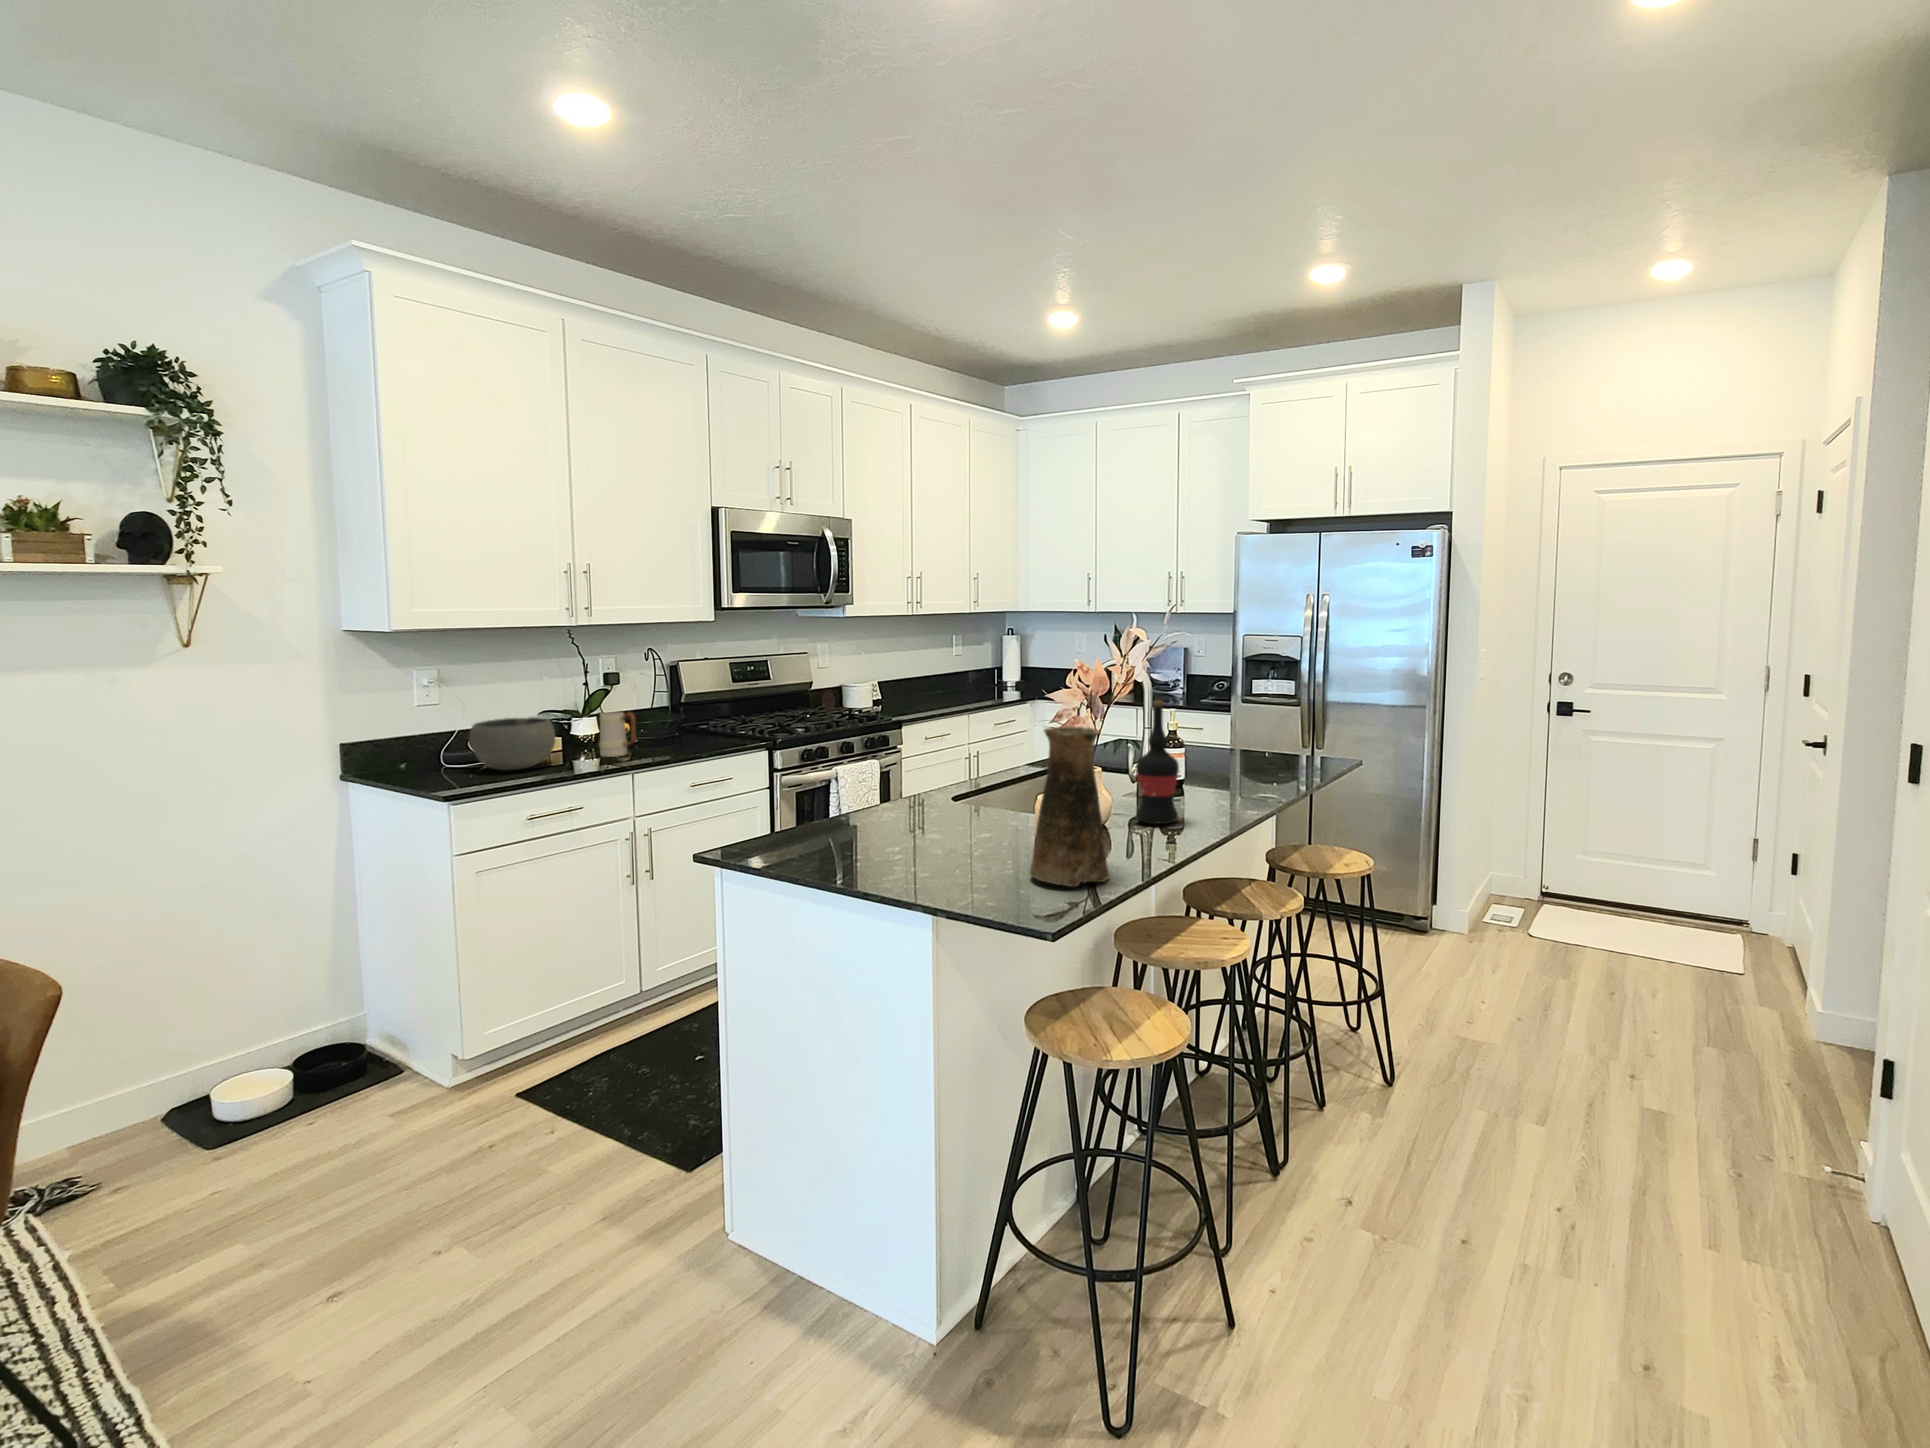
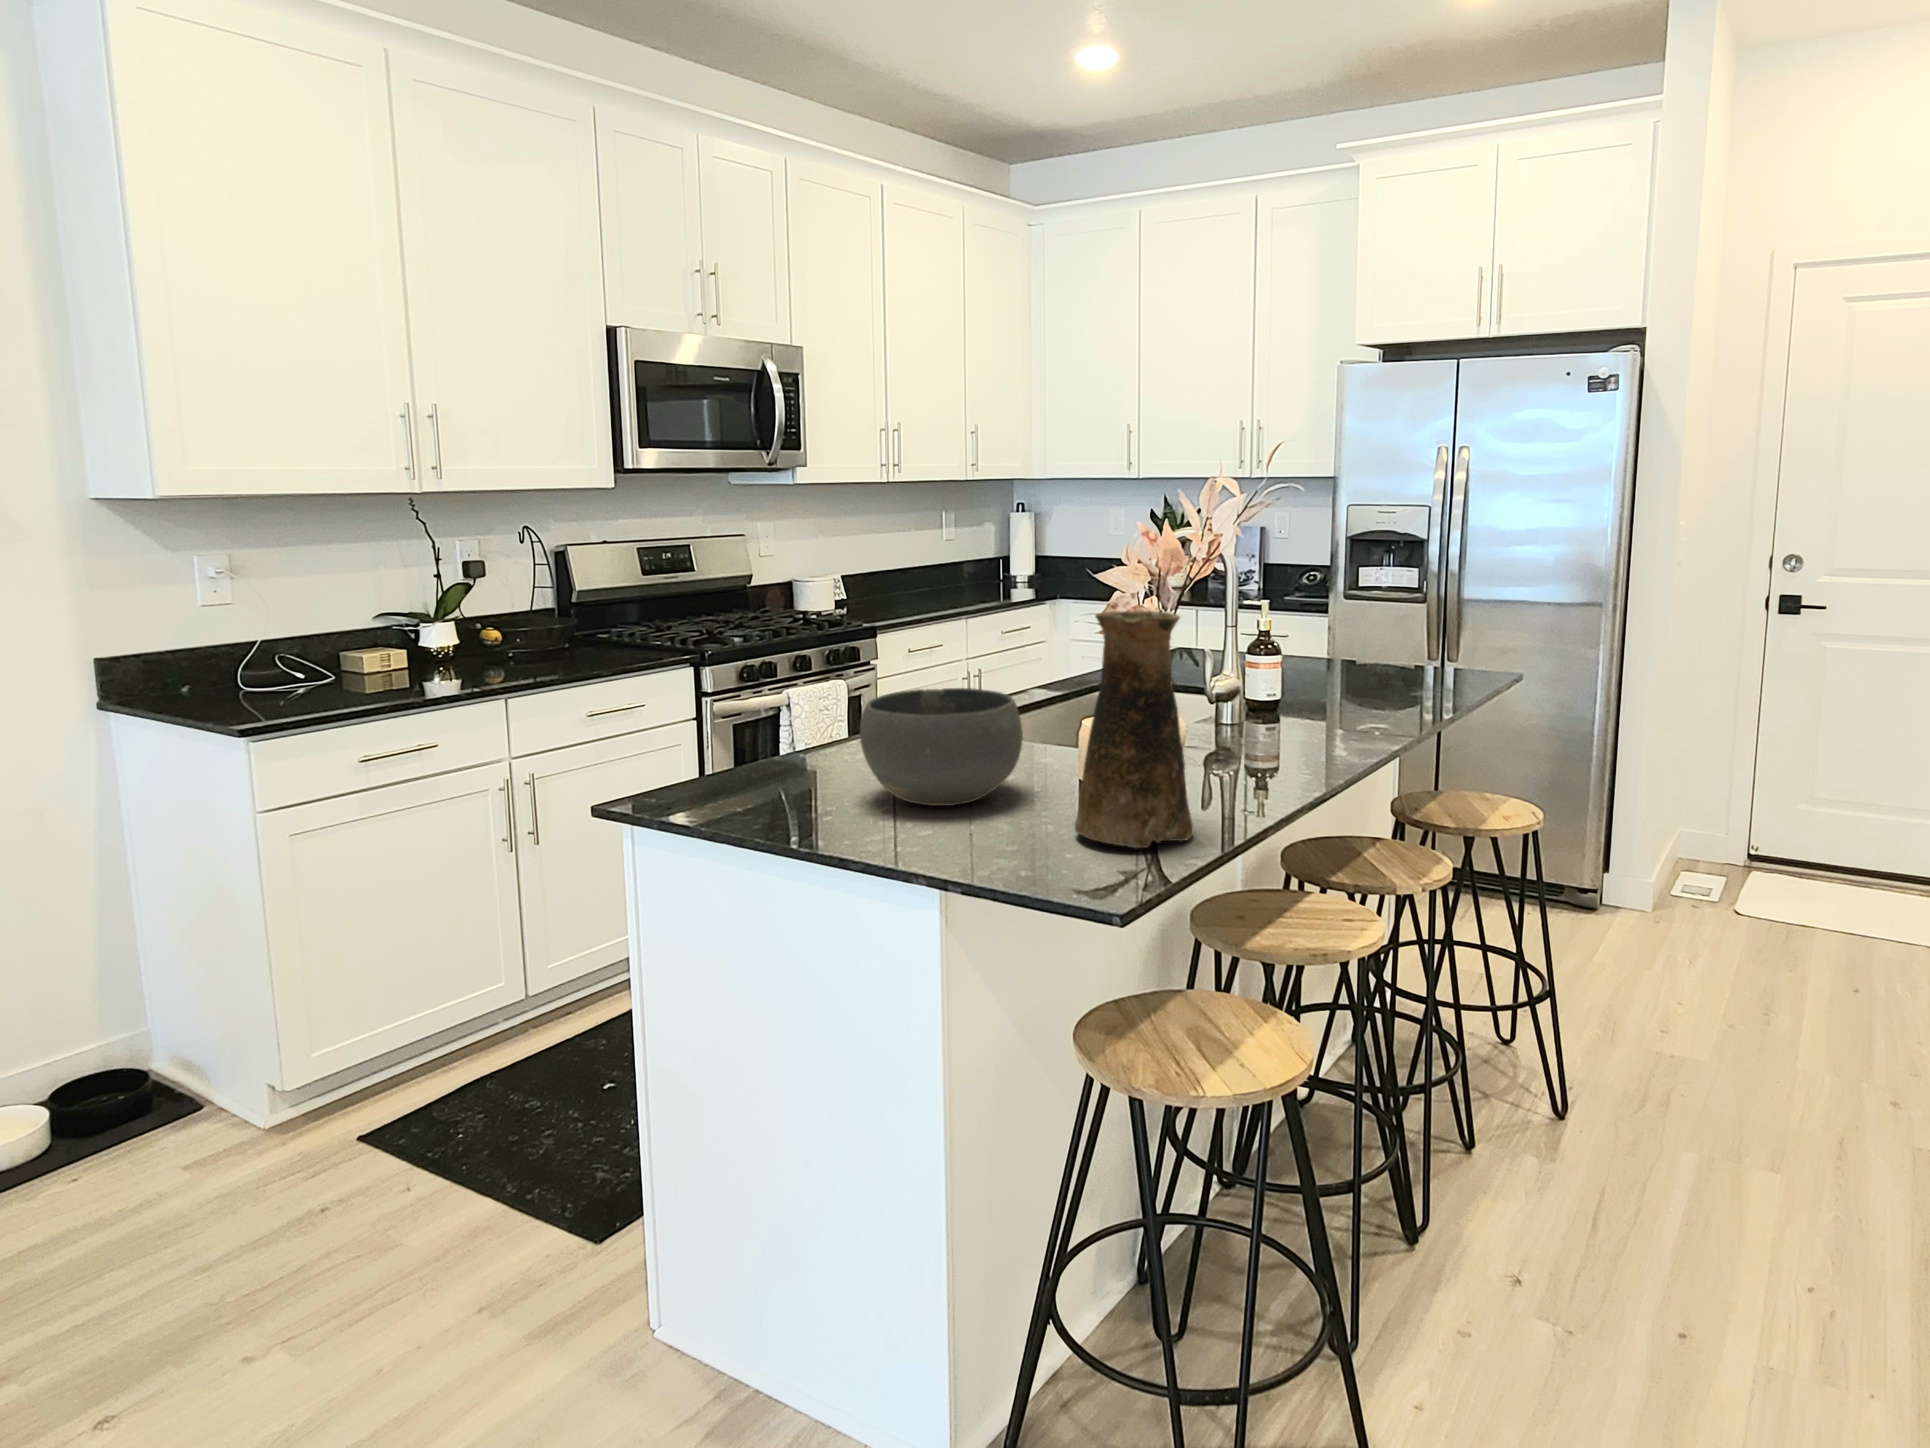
wine bottle: present [1136,700,1179,824] -> none [1220,579,1284,758]
mug: present [599,712,636,757] -> none [457,613,508,676]
bowl: present [470,717,556,770] -> present [860,688,1023,806]

